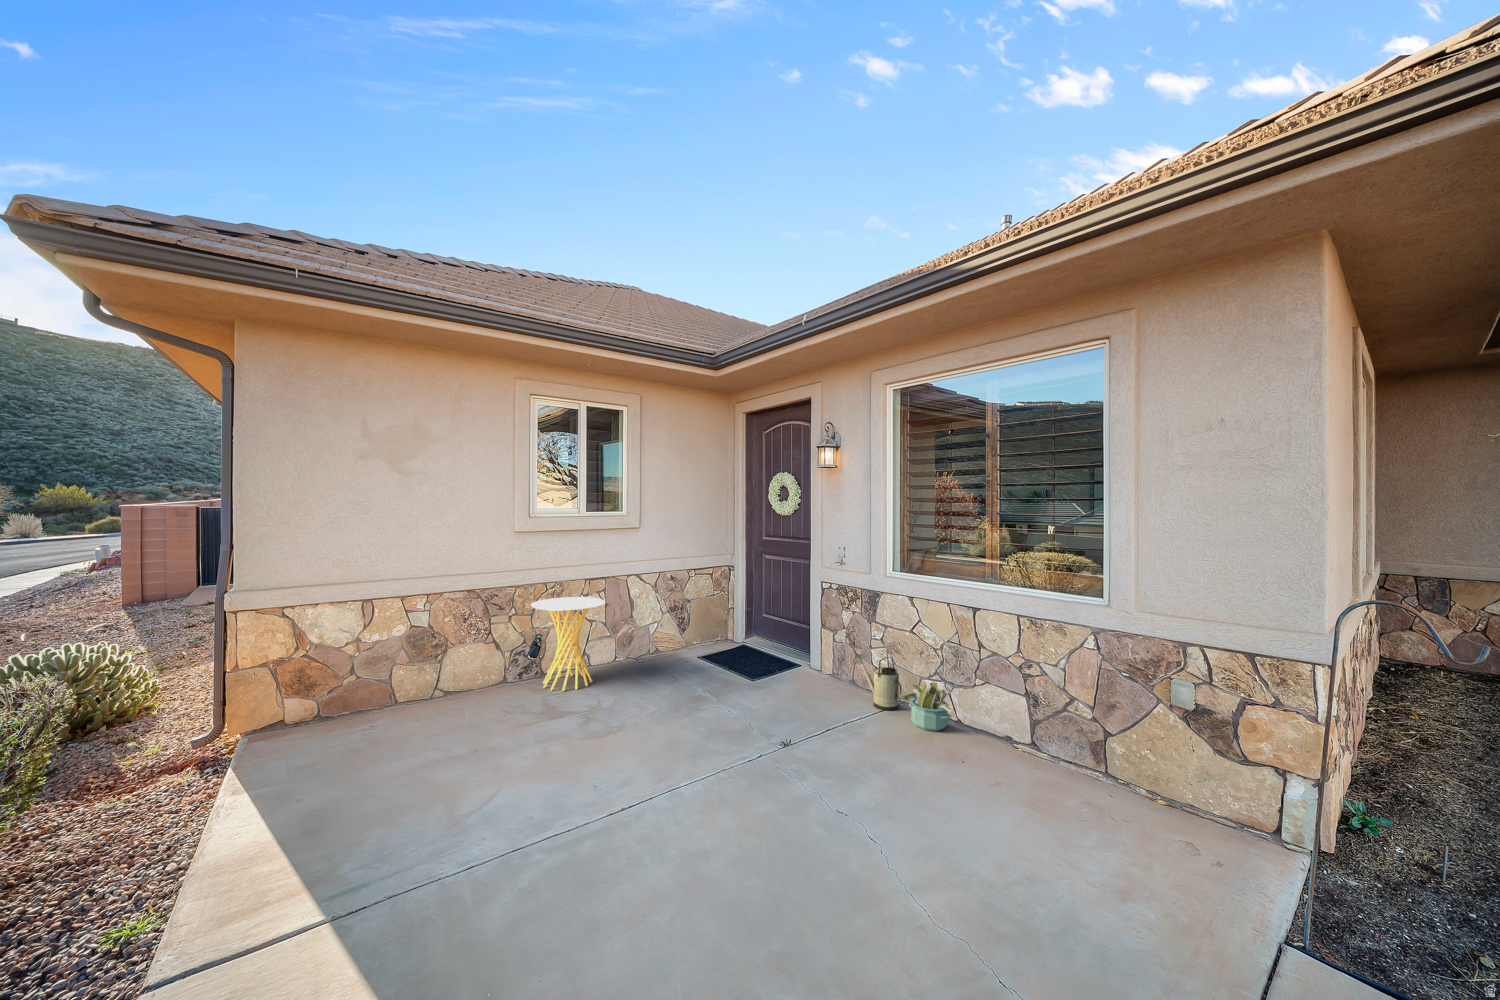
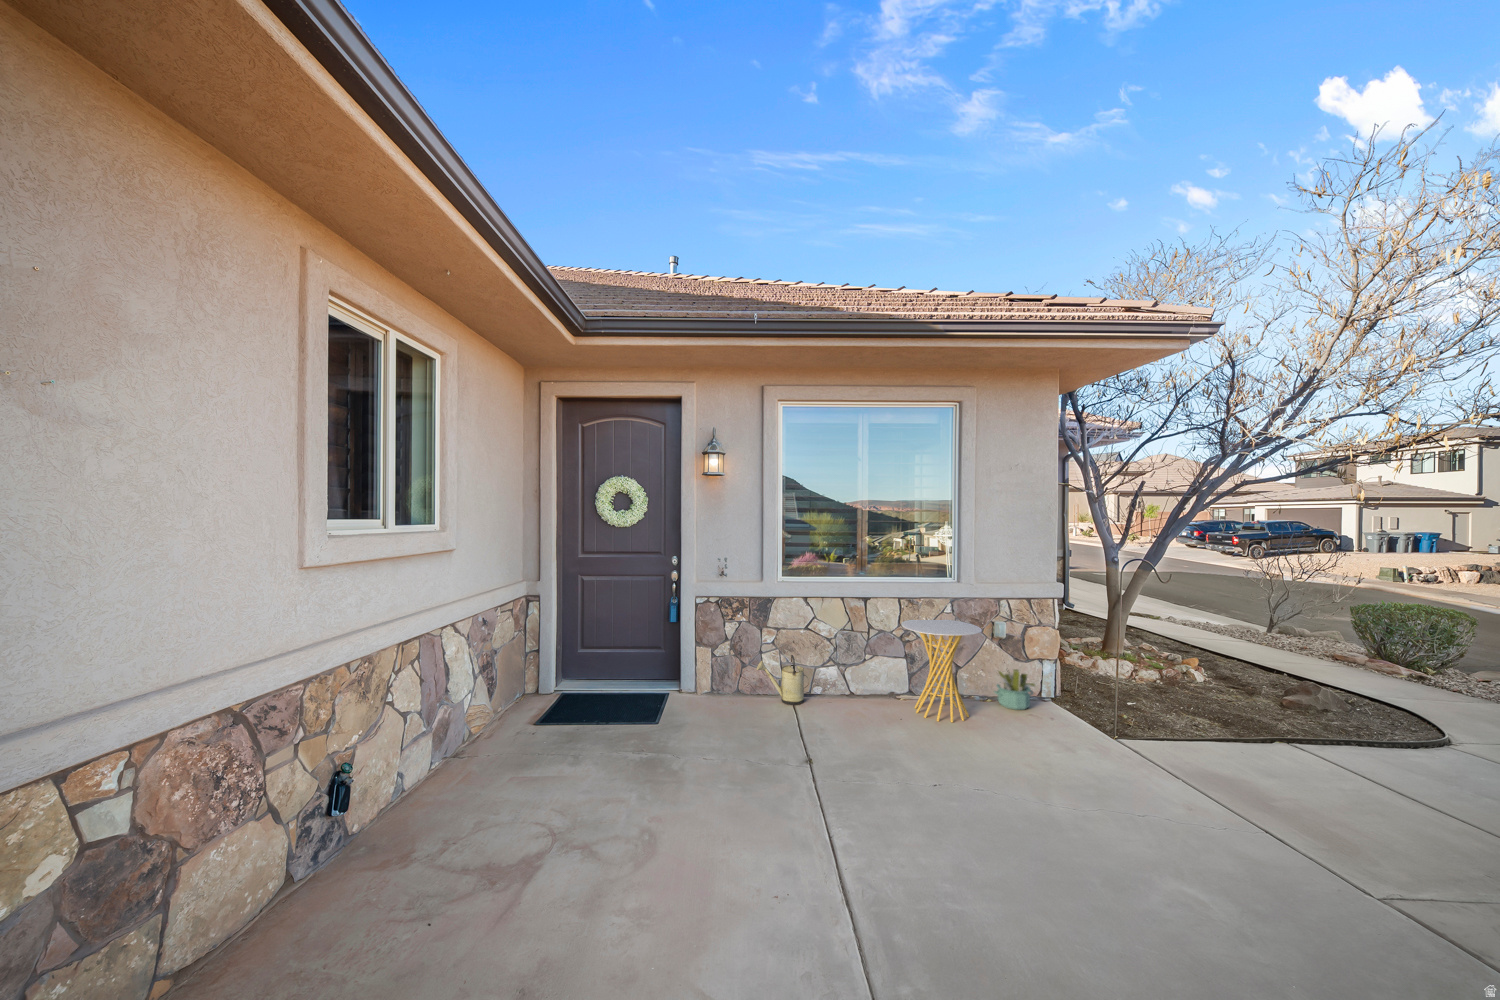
side table: present [531,597,605,691] -> present [901,619,982,722]
decorative plant: present [902,683,952,731] -> present [994,669,1036,710]

